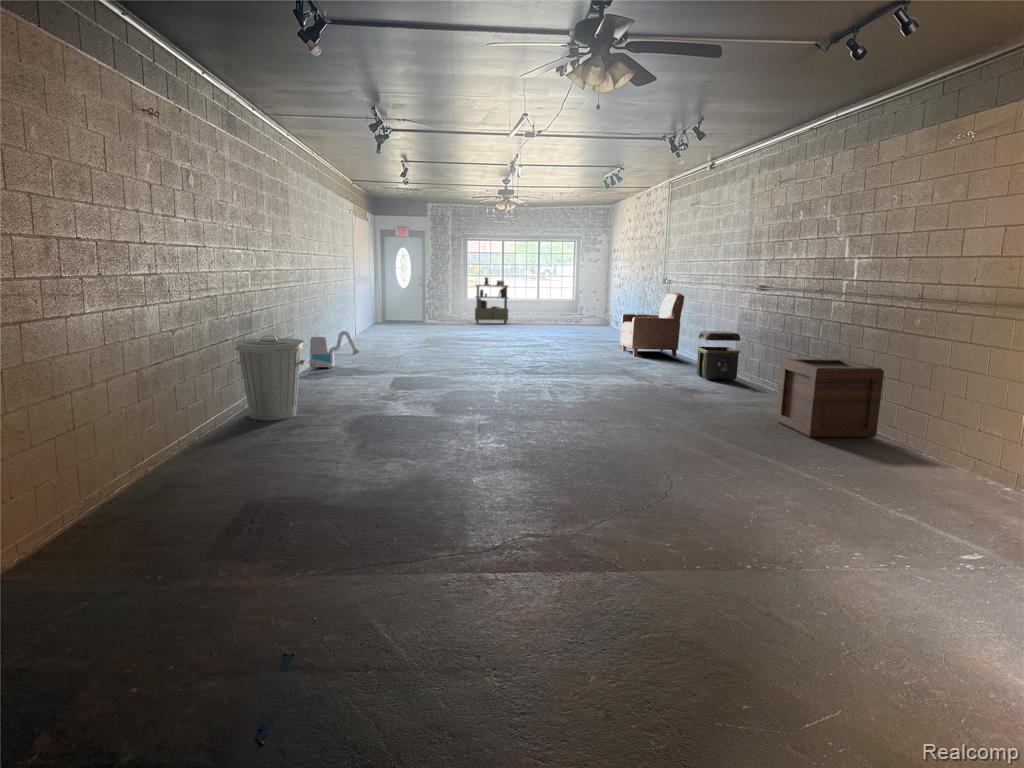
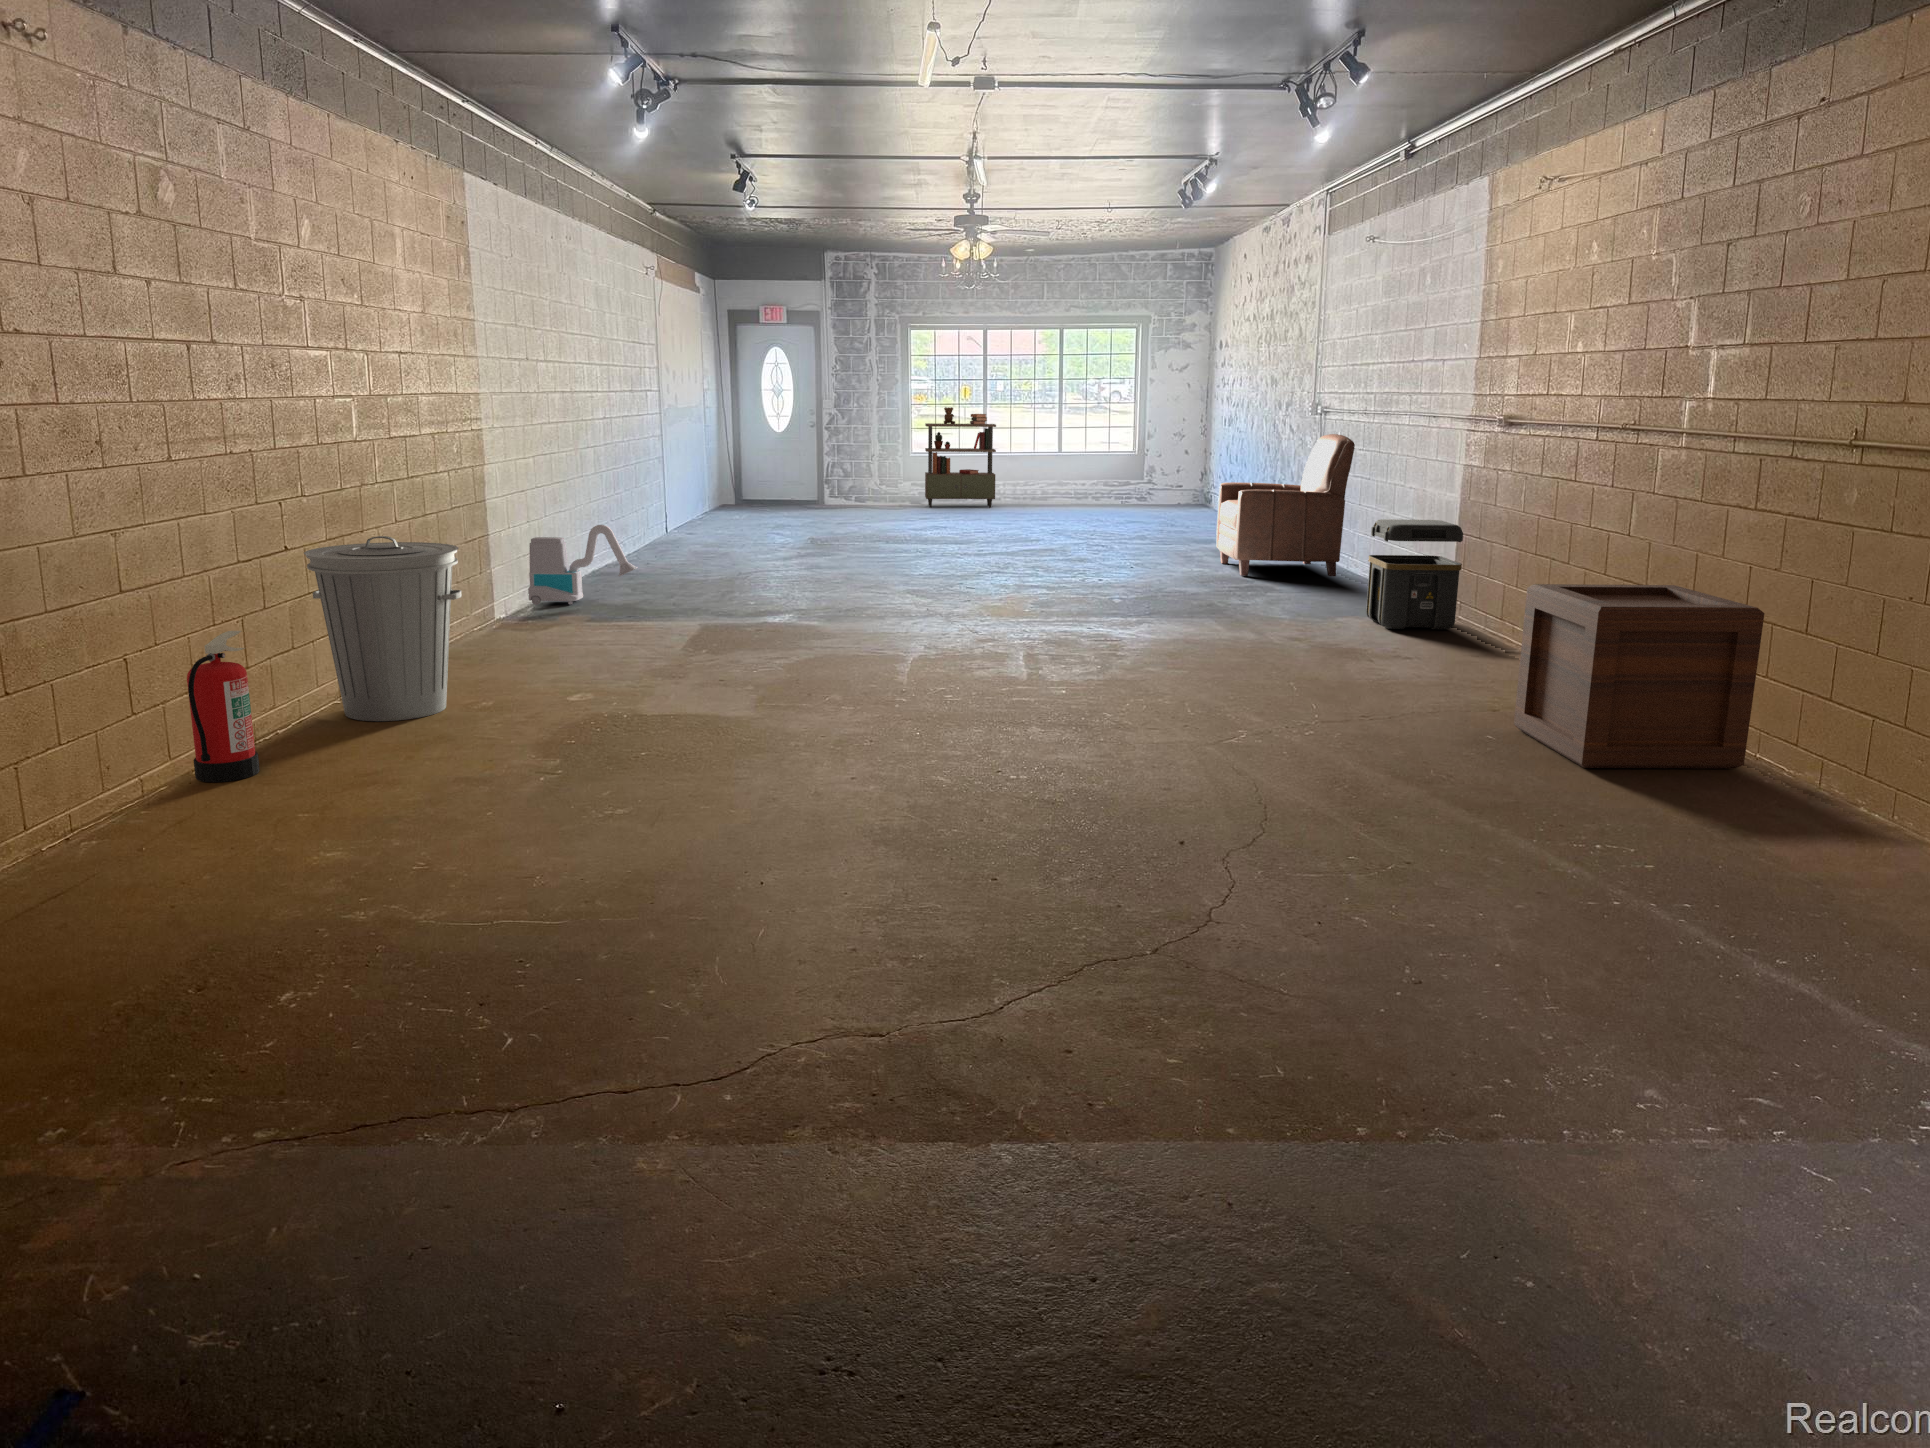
fire extinguisher: none [194,378,224,447] -> present [187,631,260,782]

